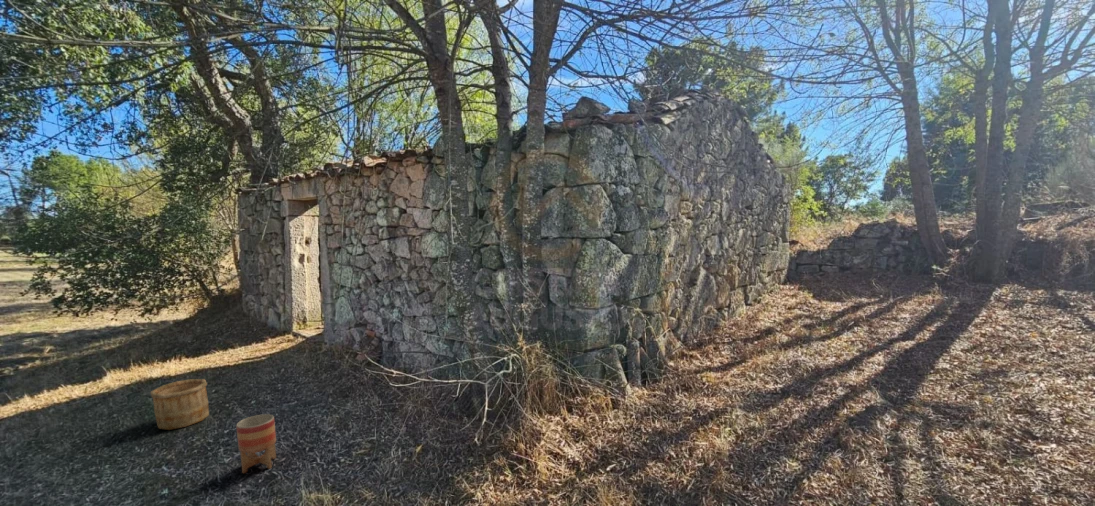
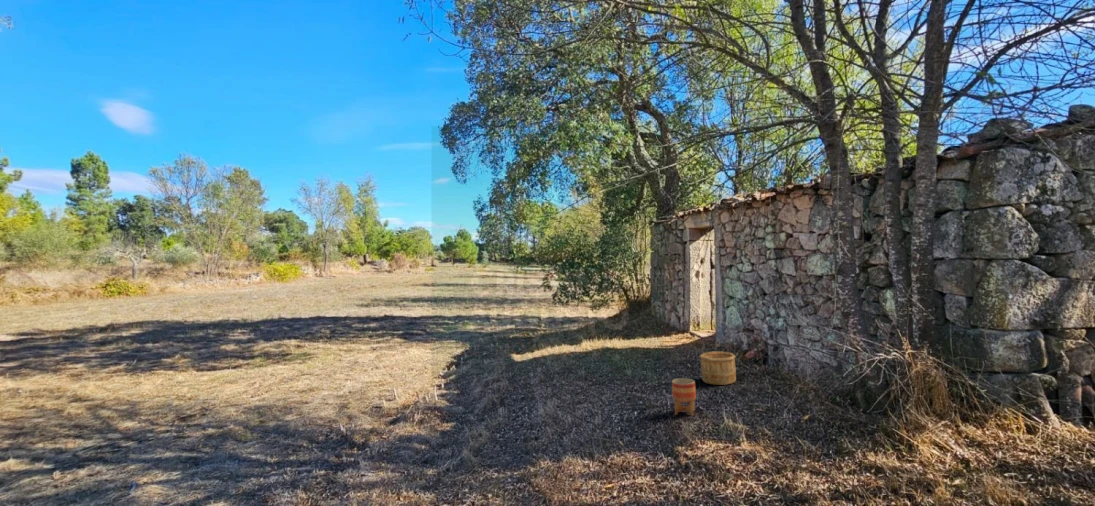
wooden bucket: present [150,379,209,430] -> present [699,352,736,385]

